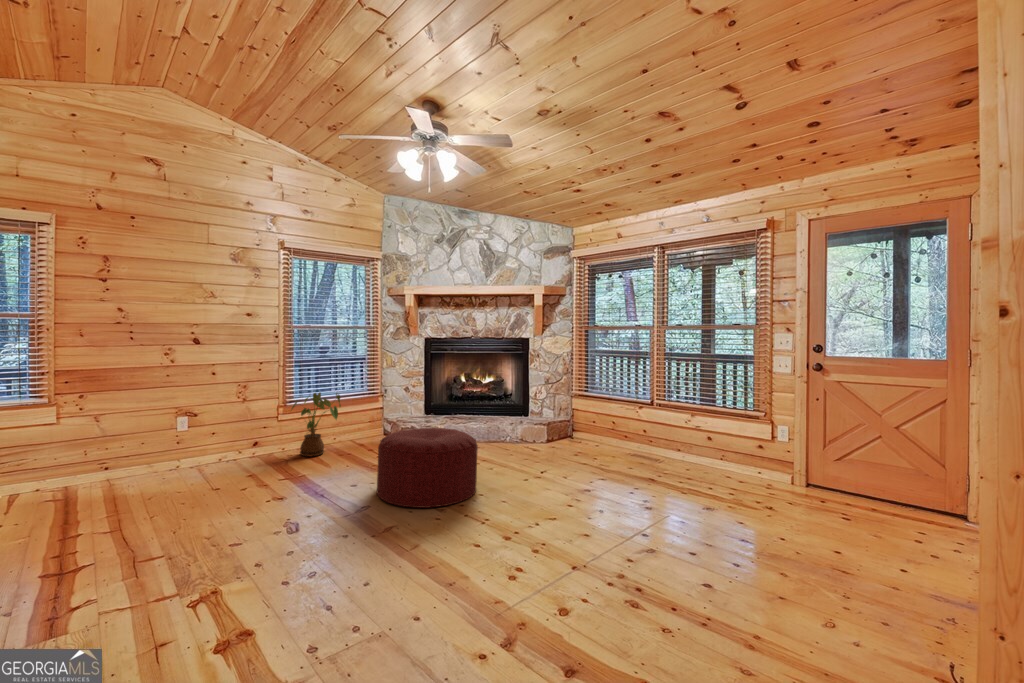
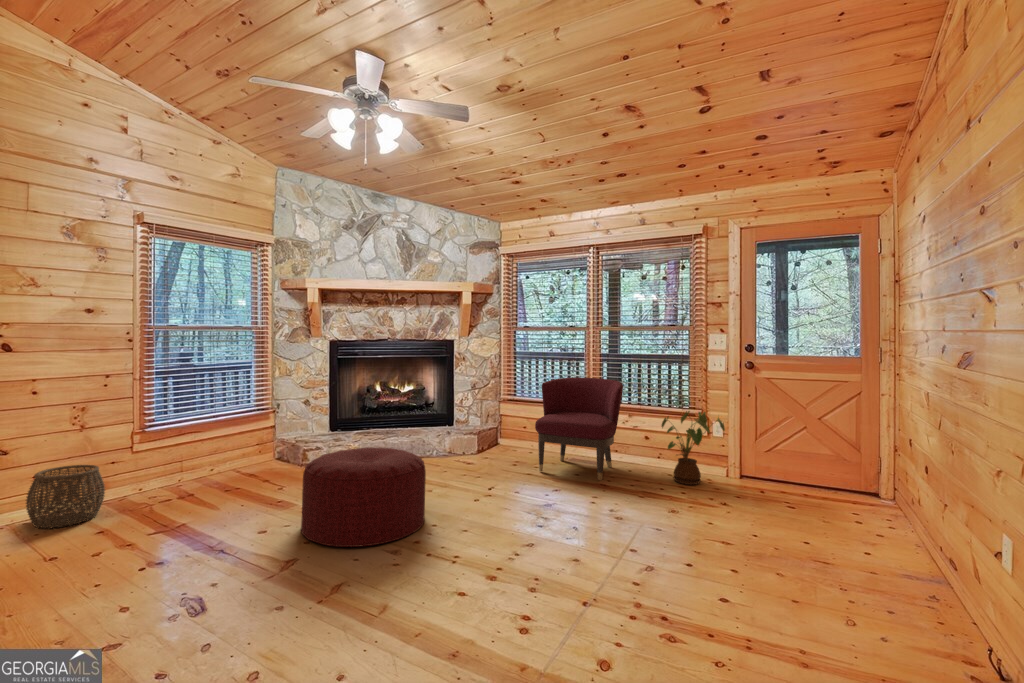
chair: none [593,374,682,473] -> present [535,378,623,480]
house plant: present [292,393,341,457] -> present [662,411,725,485]
woven basket: none [206,427,256,471] -> present [26,465,105,528]

